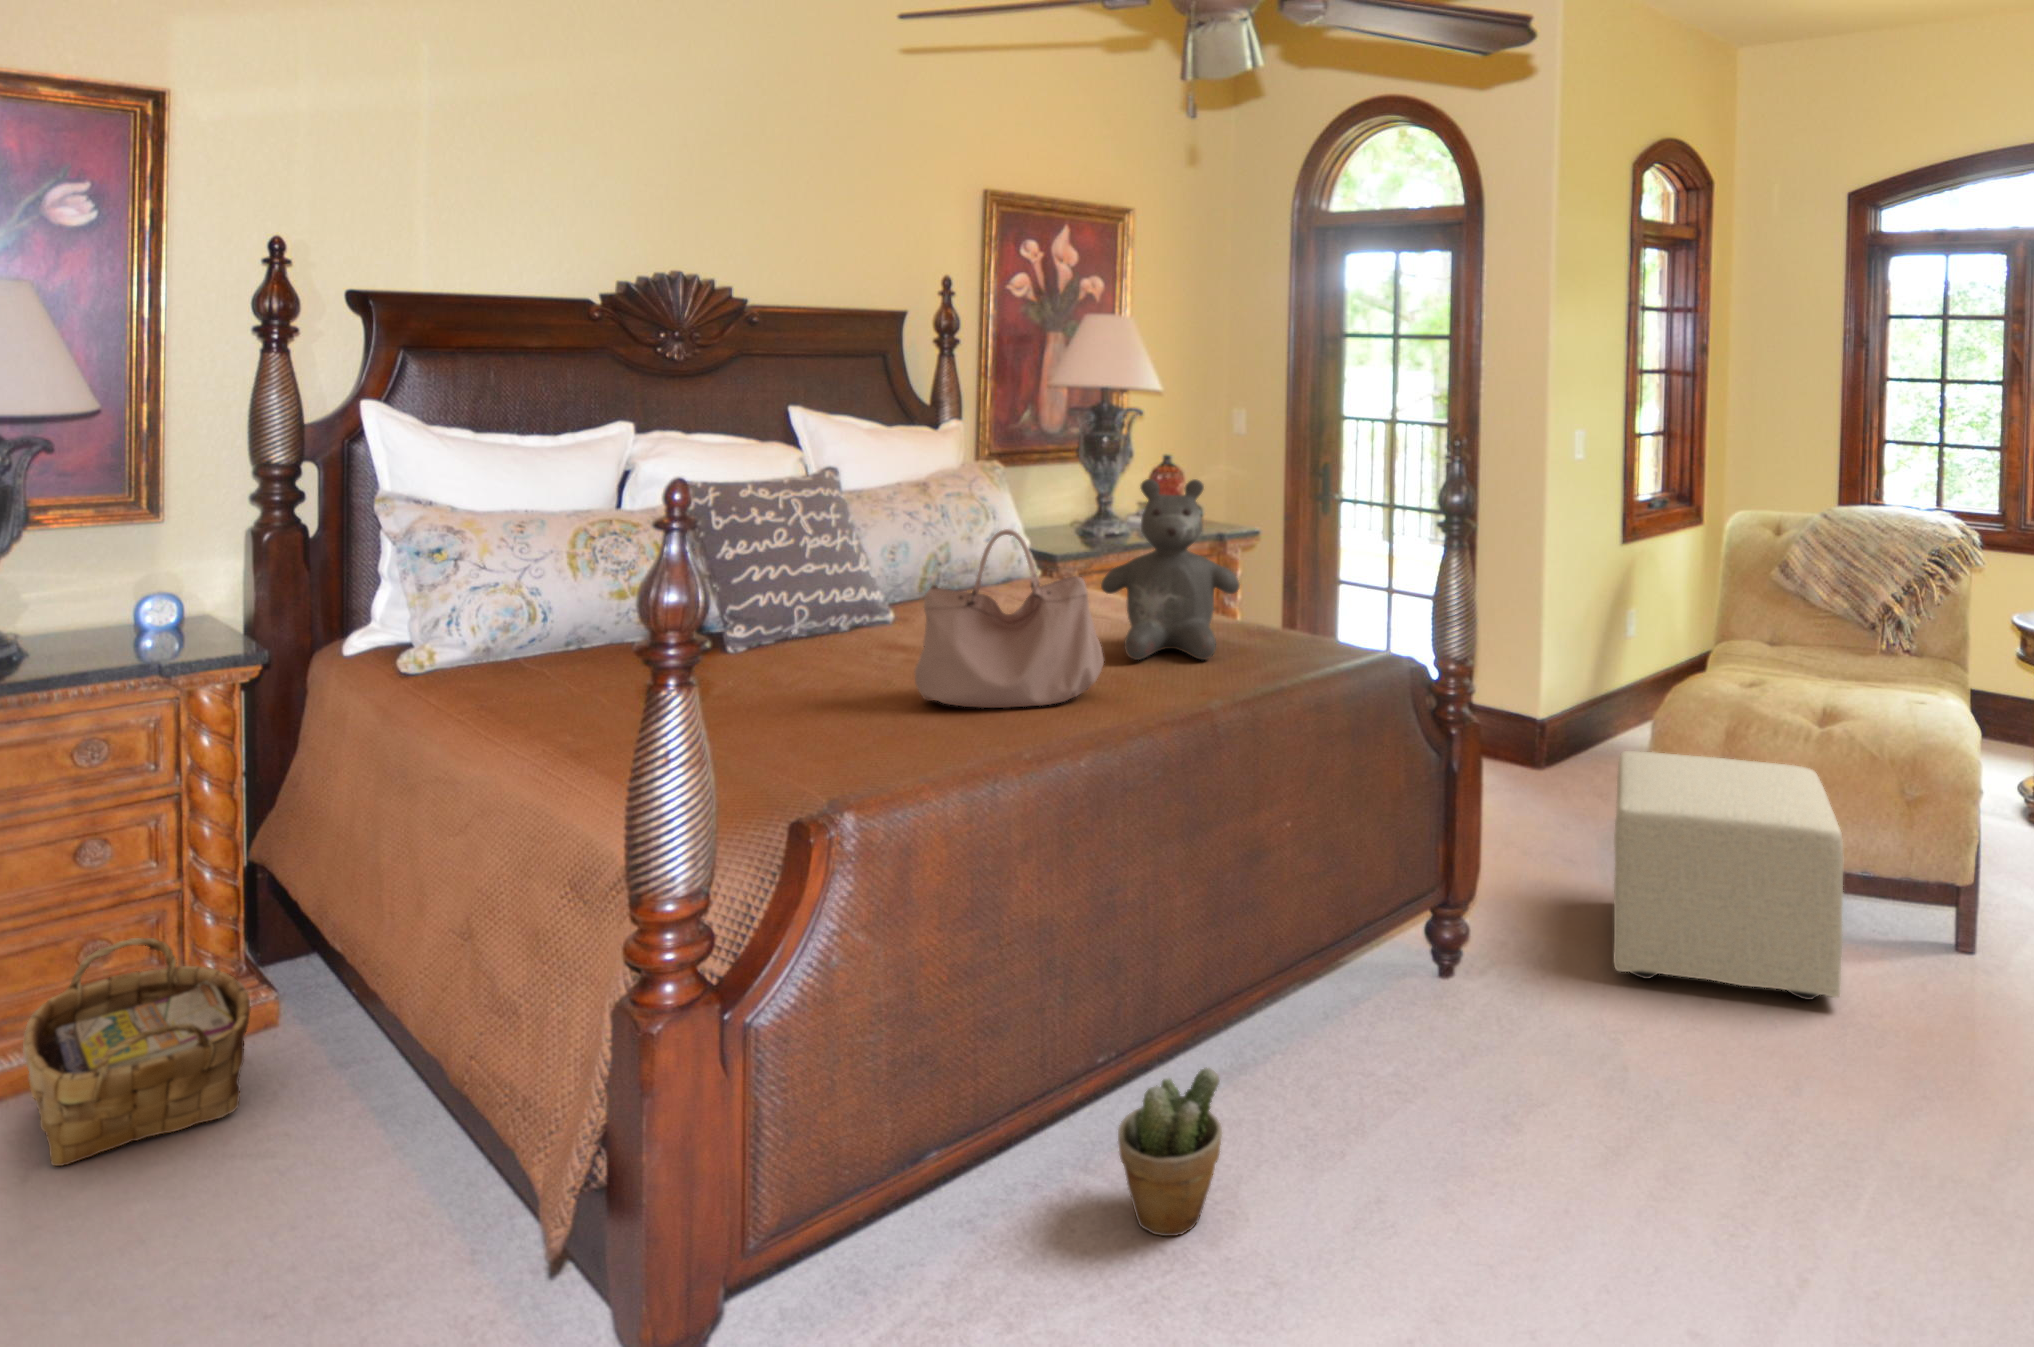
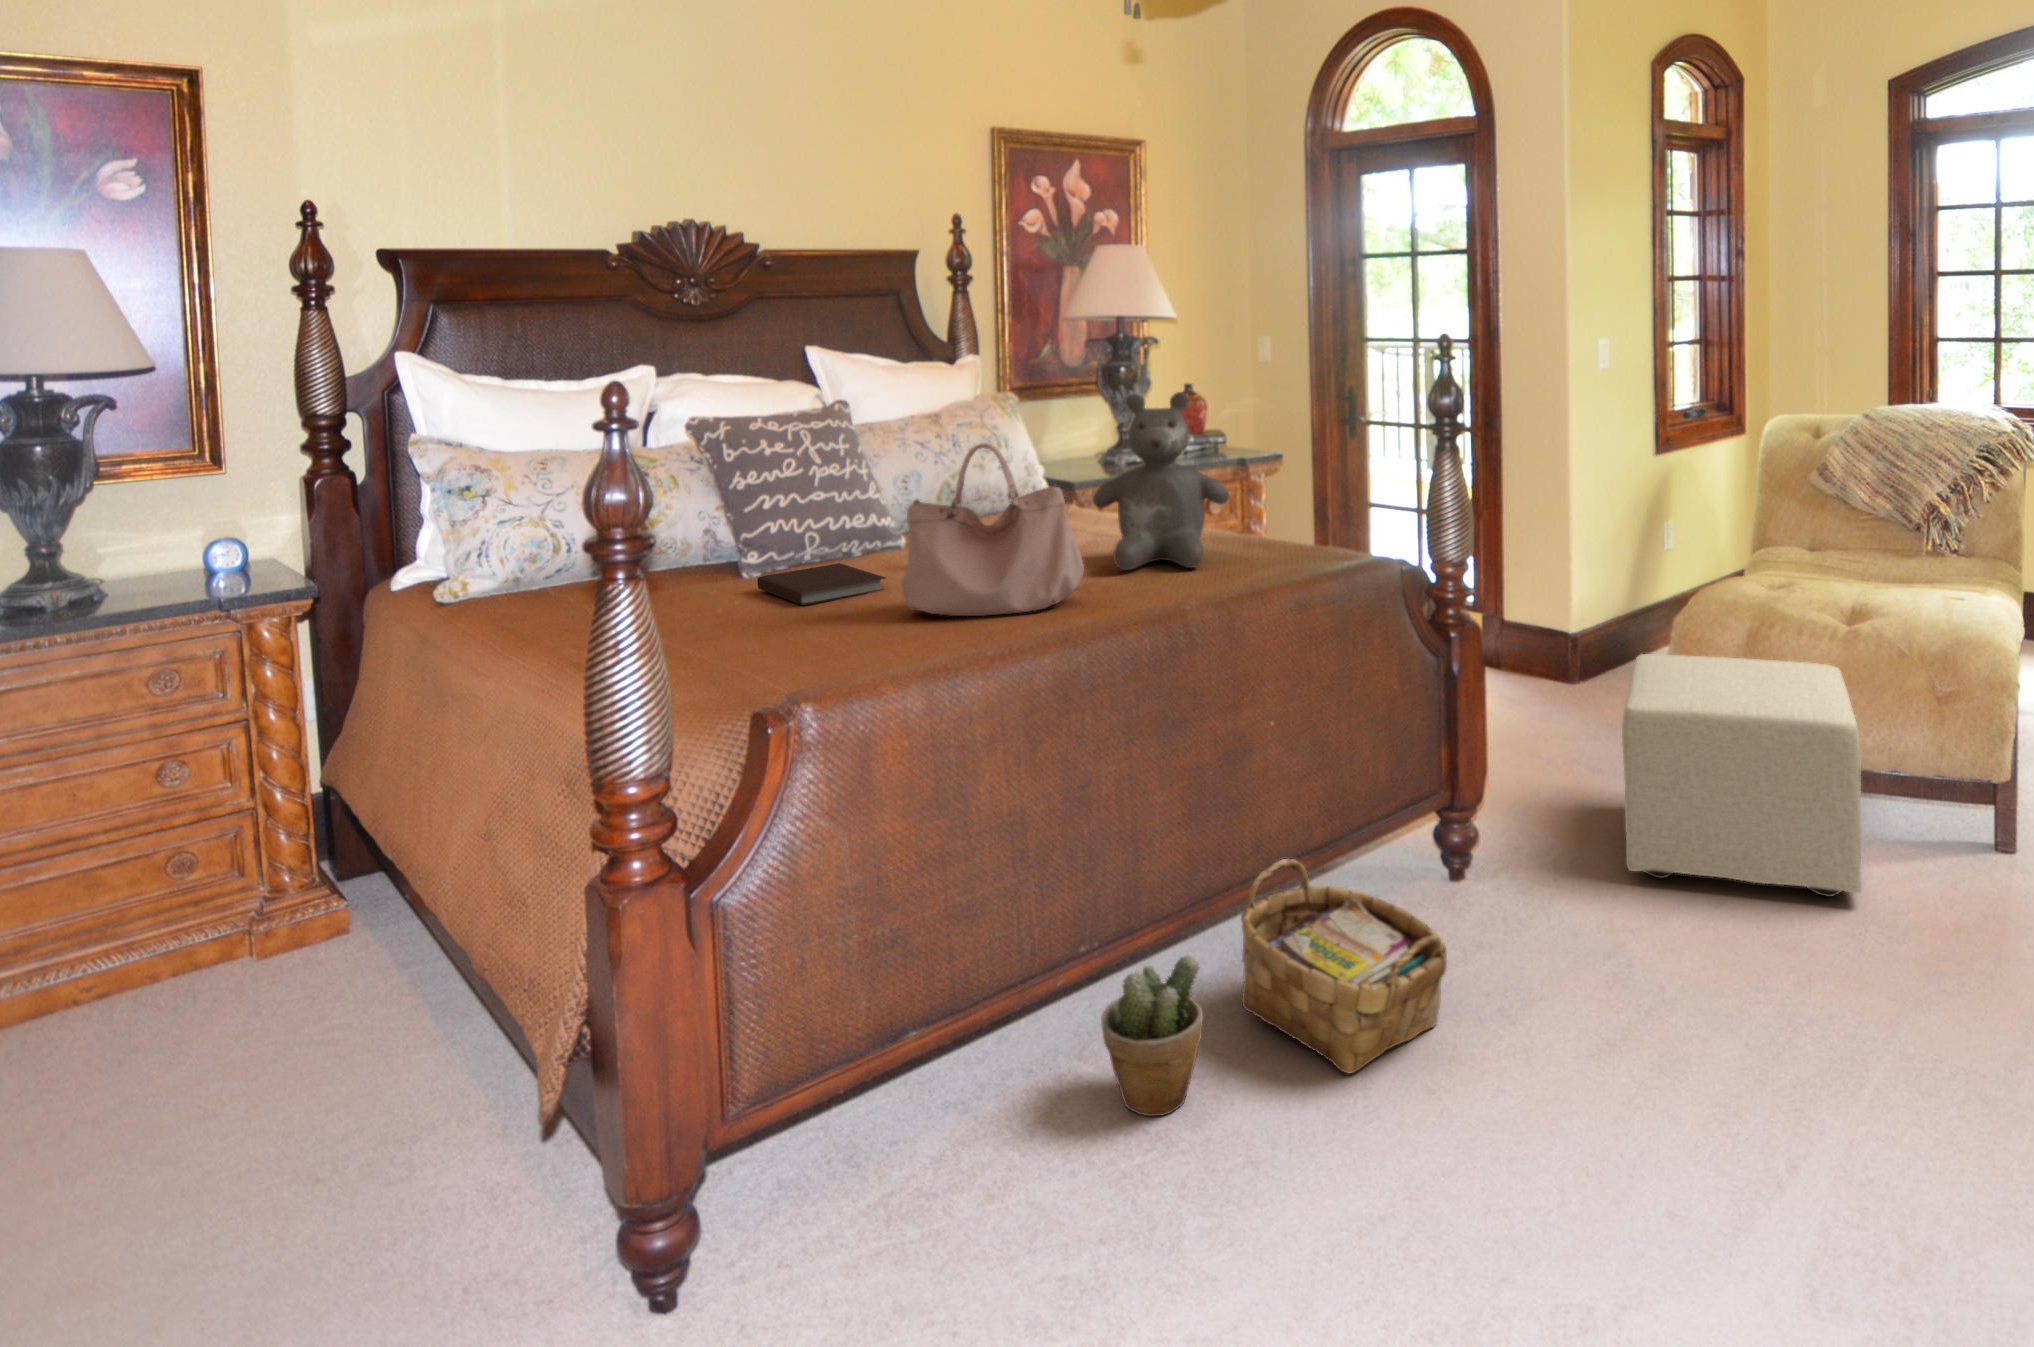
notebook: none [751,641,889,689] -> present [757,563,885,606]
woven basket: present [23,938,250,1166] -> present [1241,859,1447,1073]

